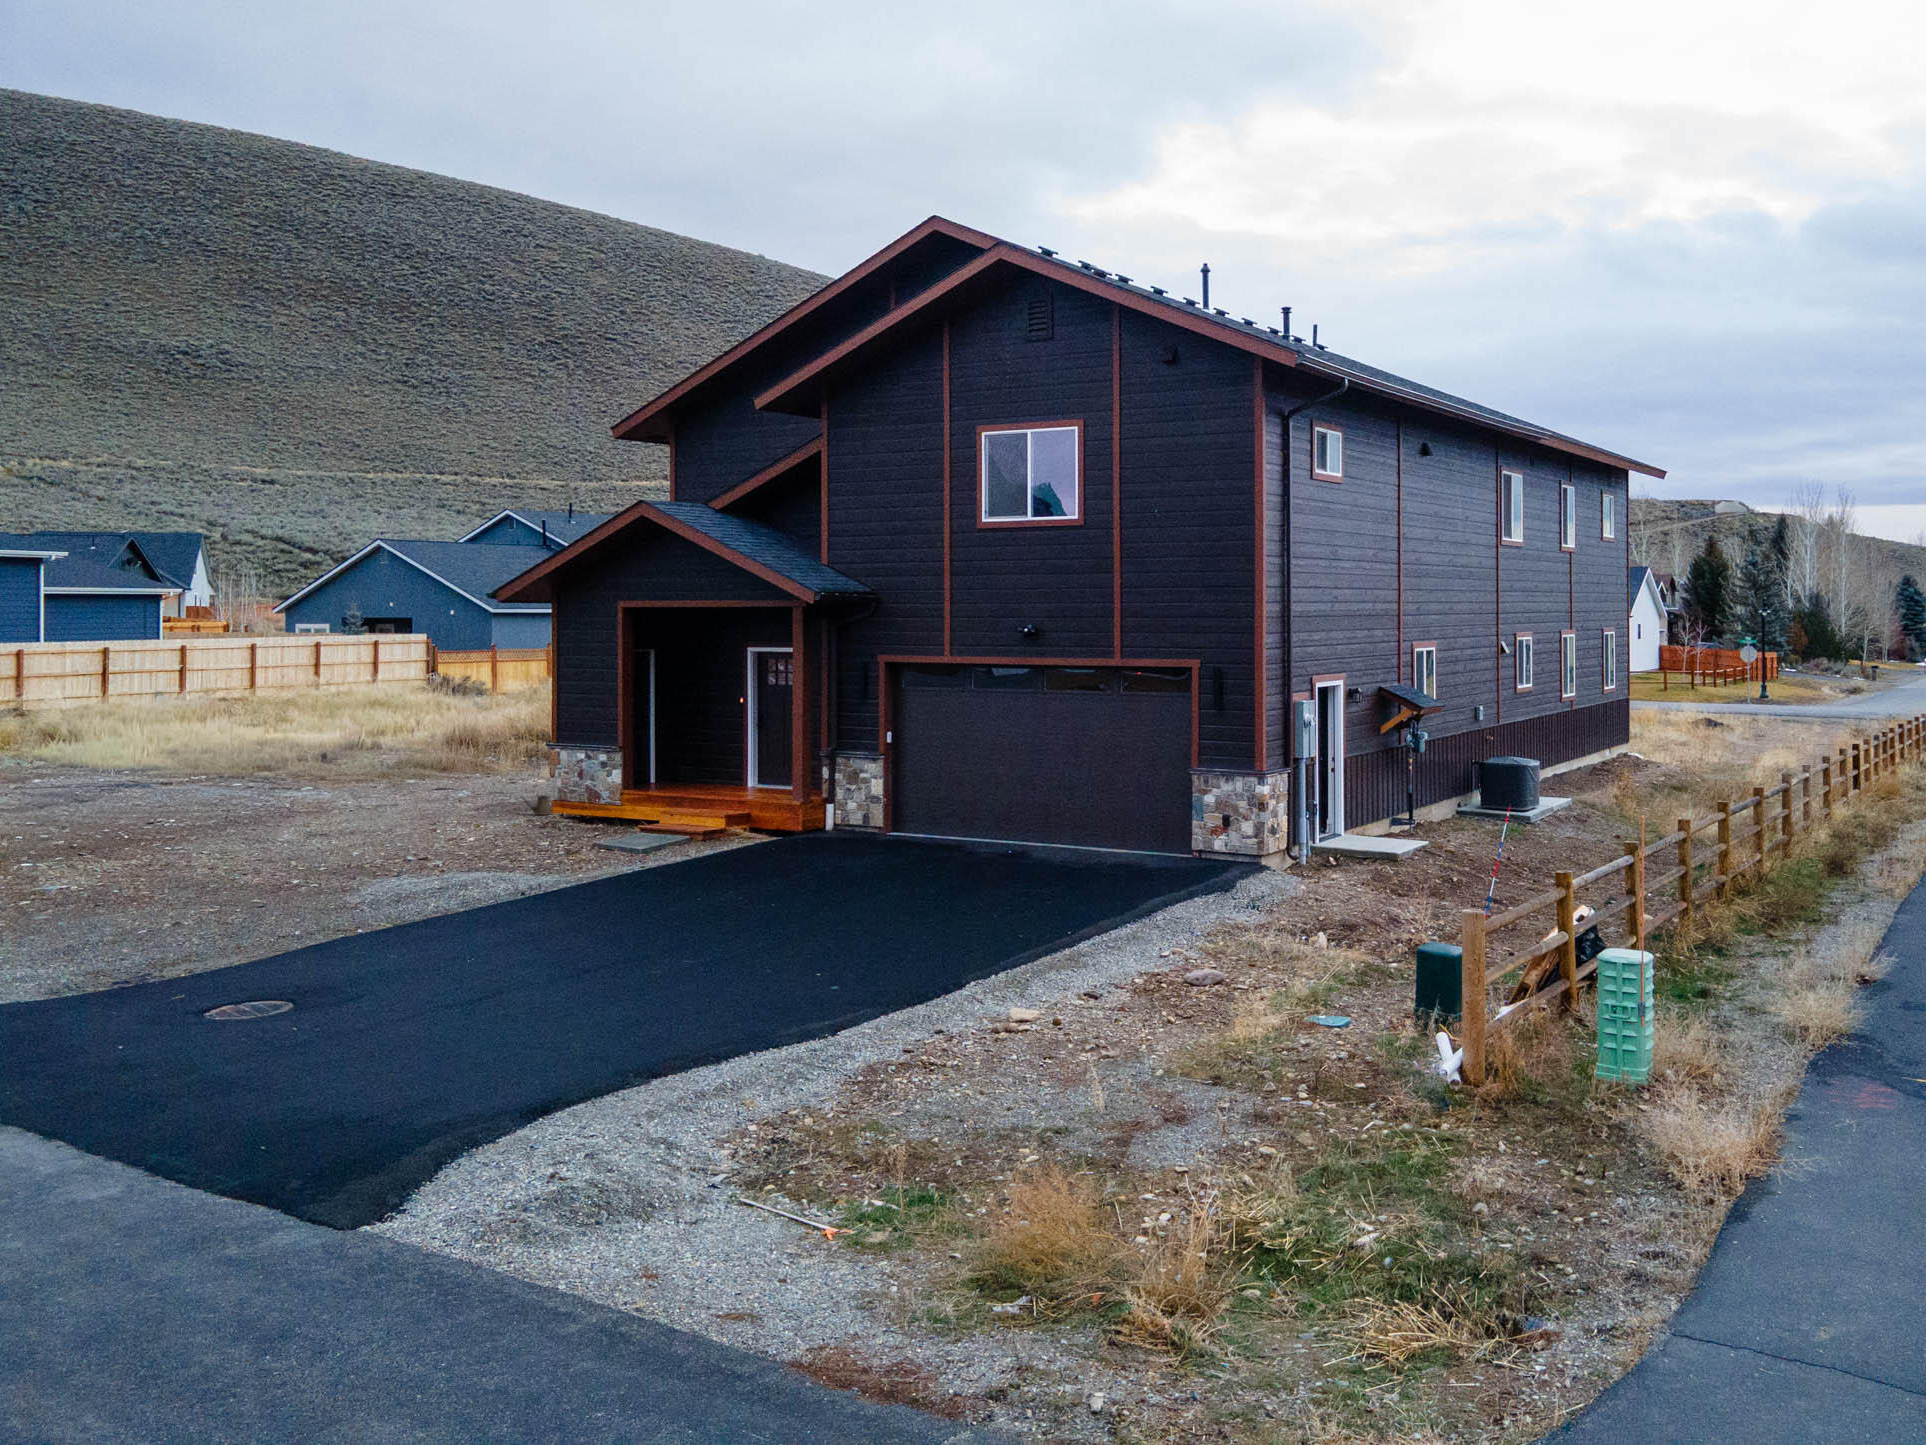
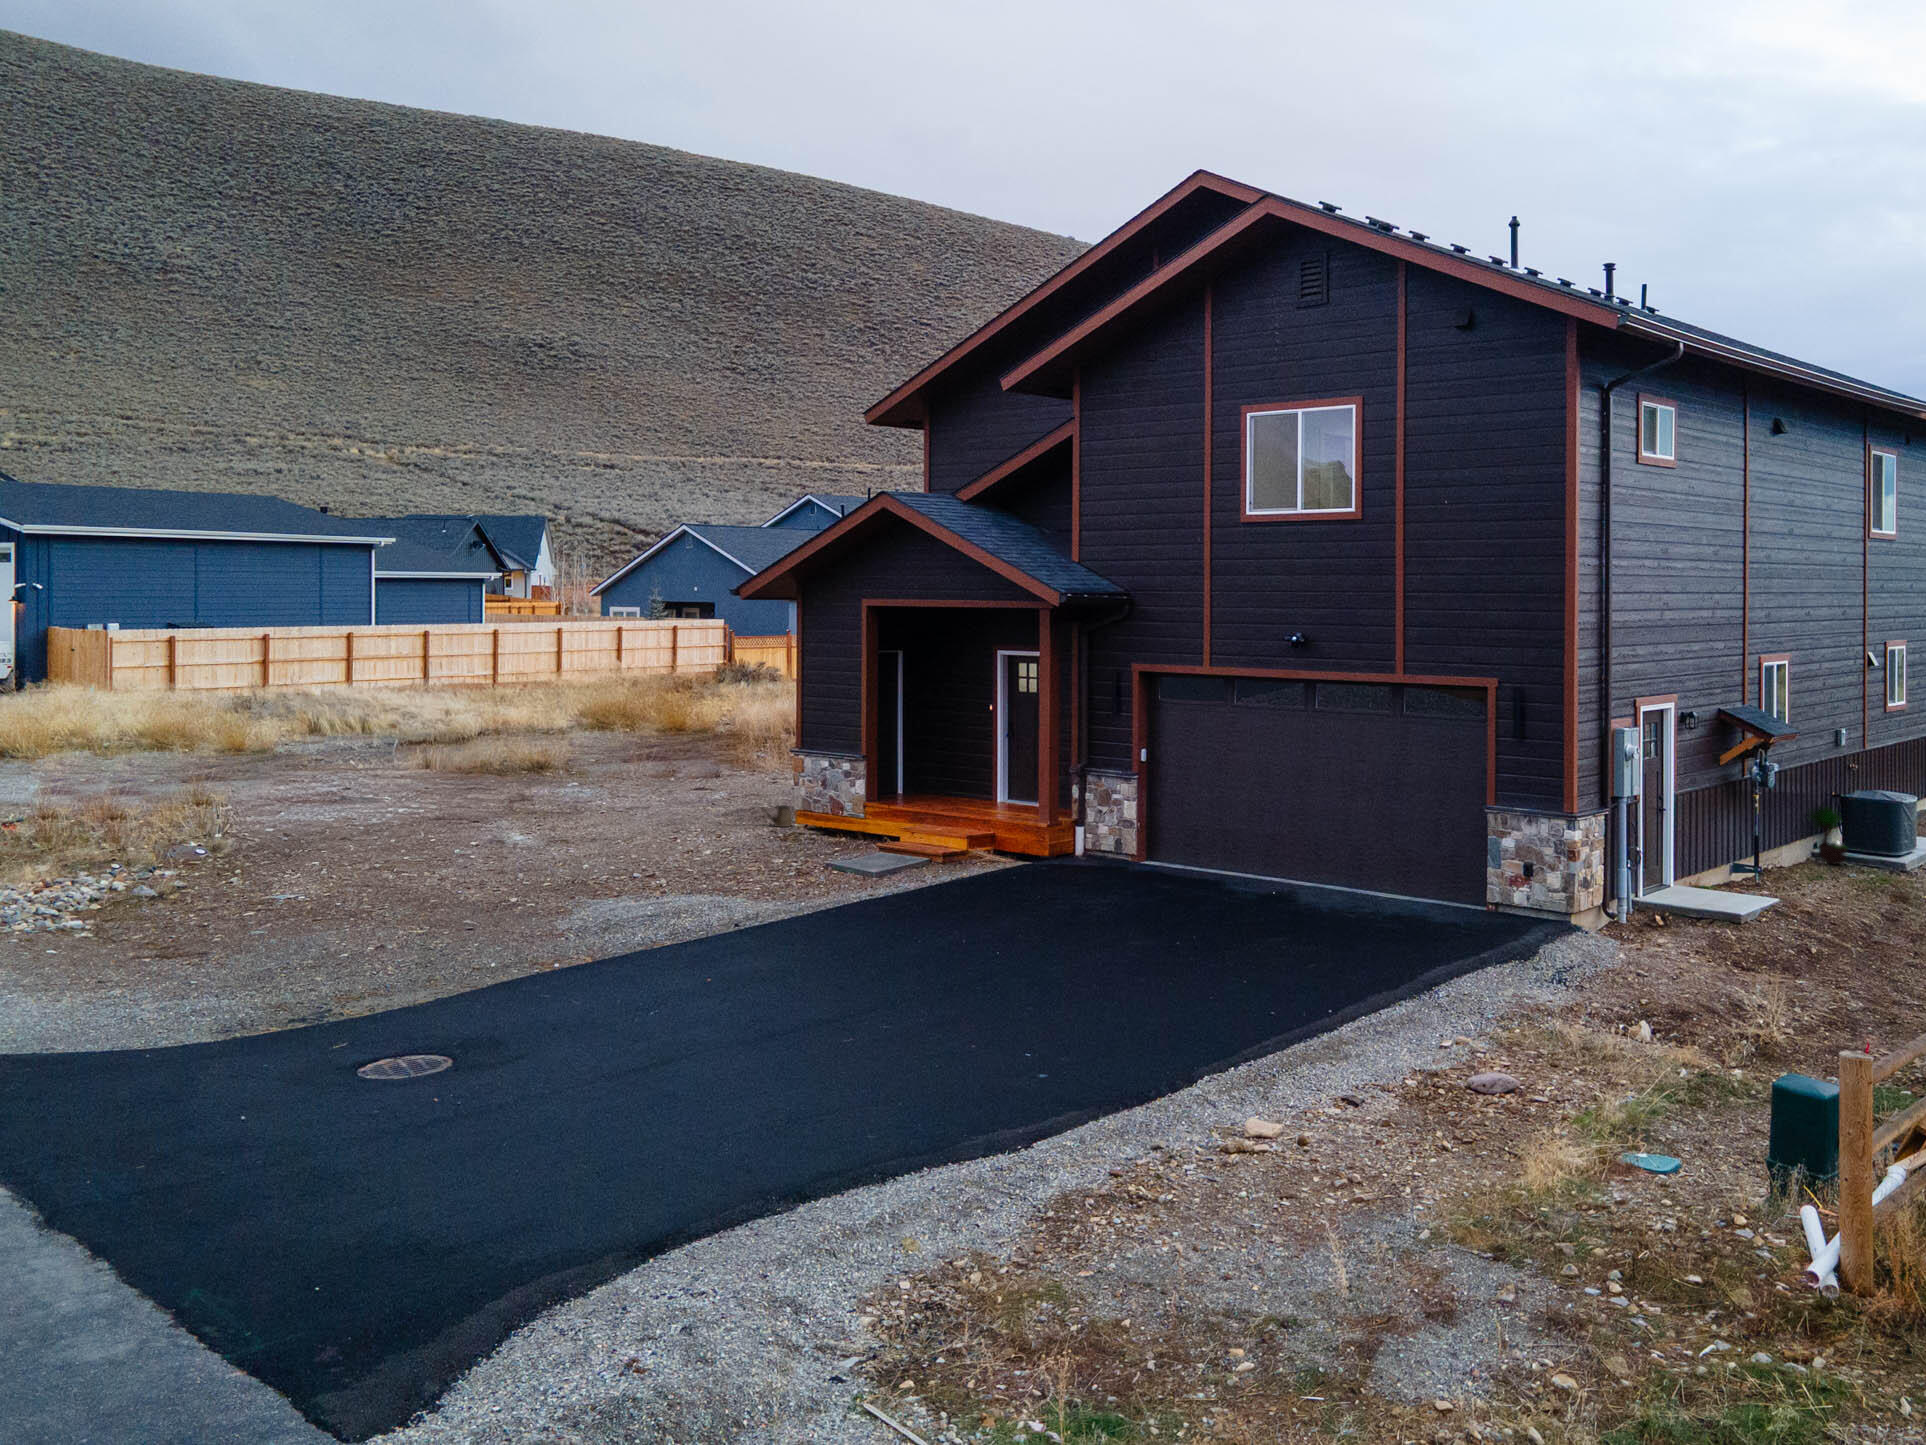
potted tree: none [1450,765,1485,819] -> present [1808,806,1848,864]

